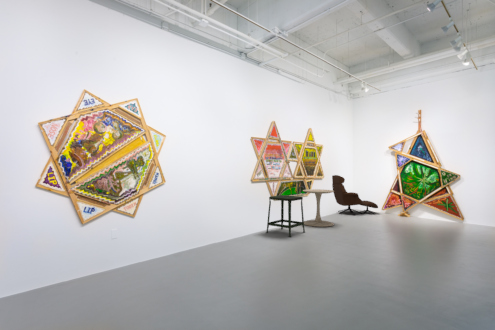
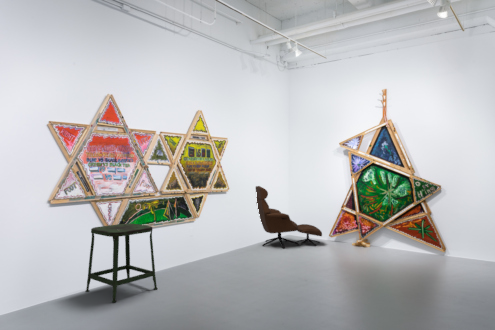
pedestal table: present [303,189,334,227] -> none [179,210,230,275]

